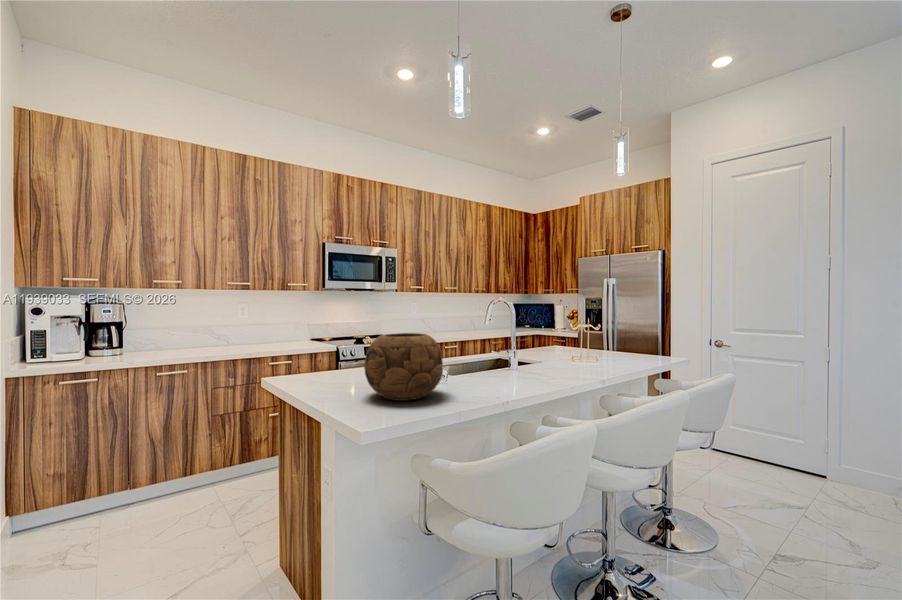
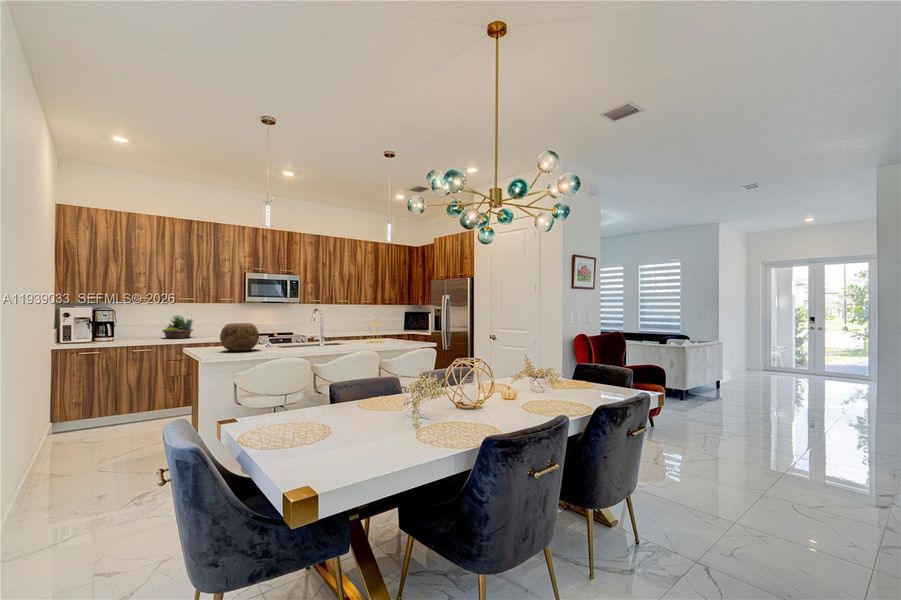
succulent planter: none [200,309,248,348] -> present [163,316,193,338]

